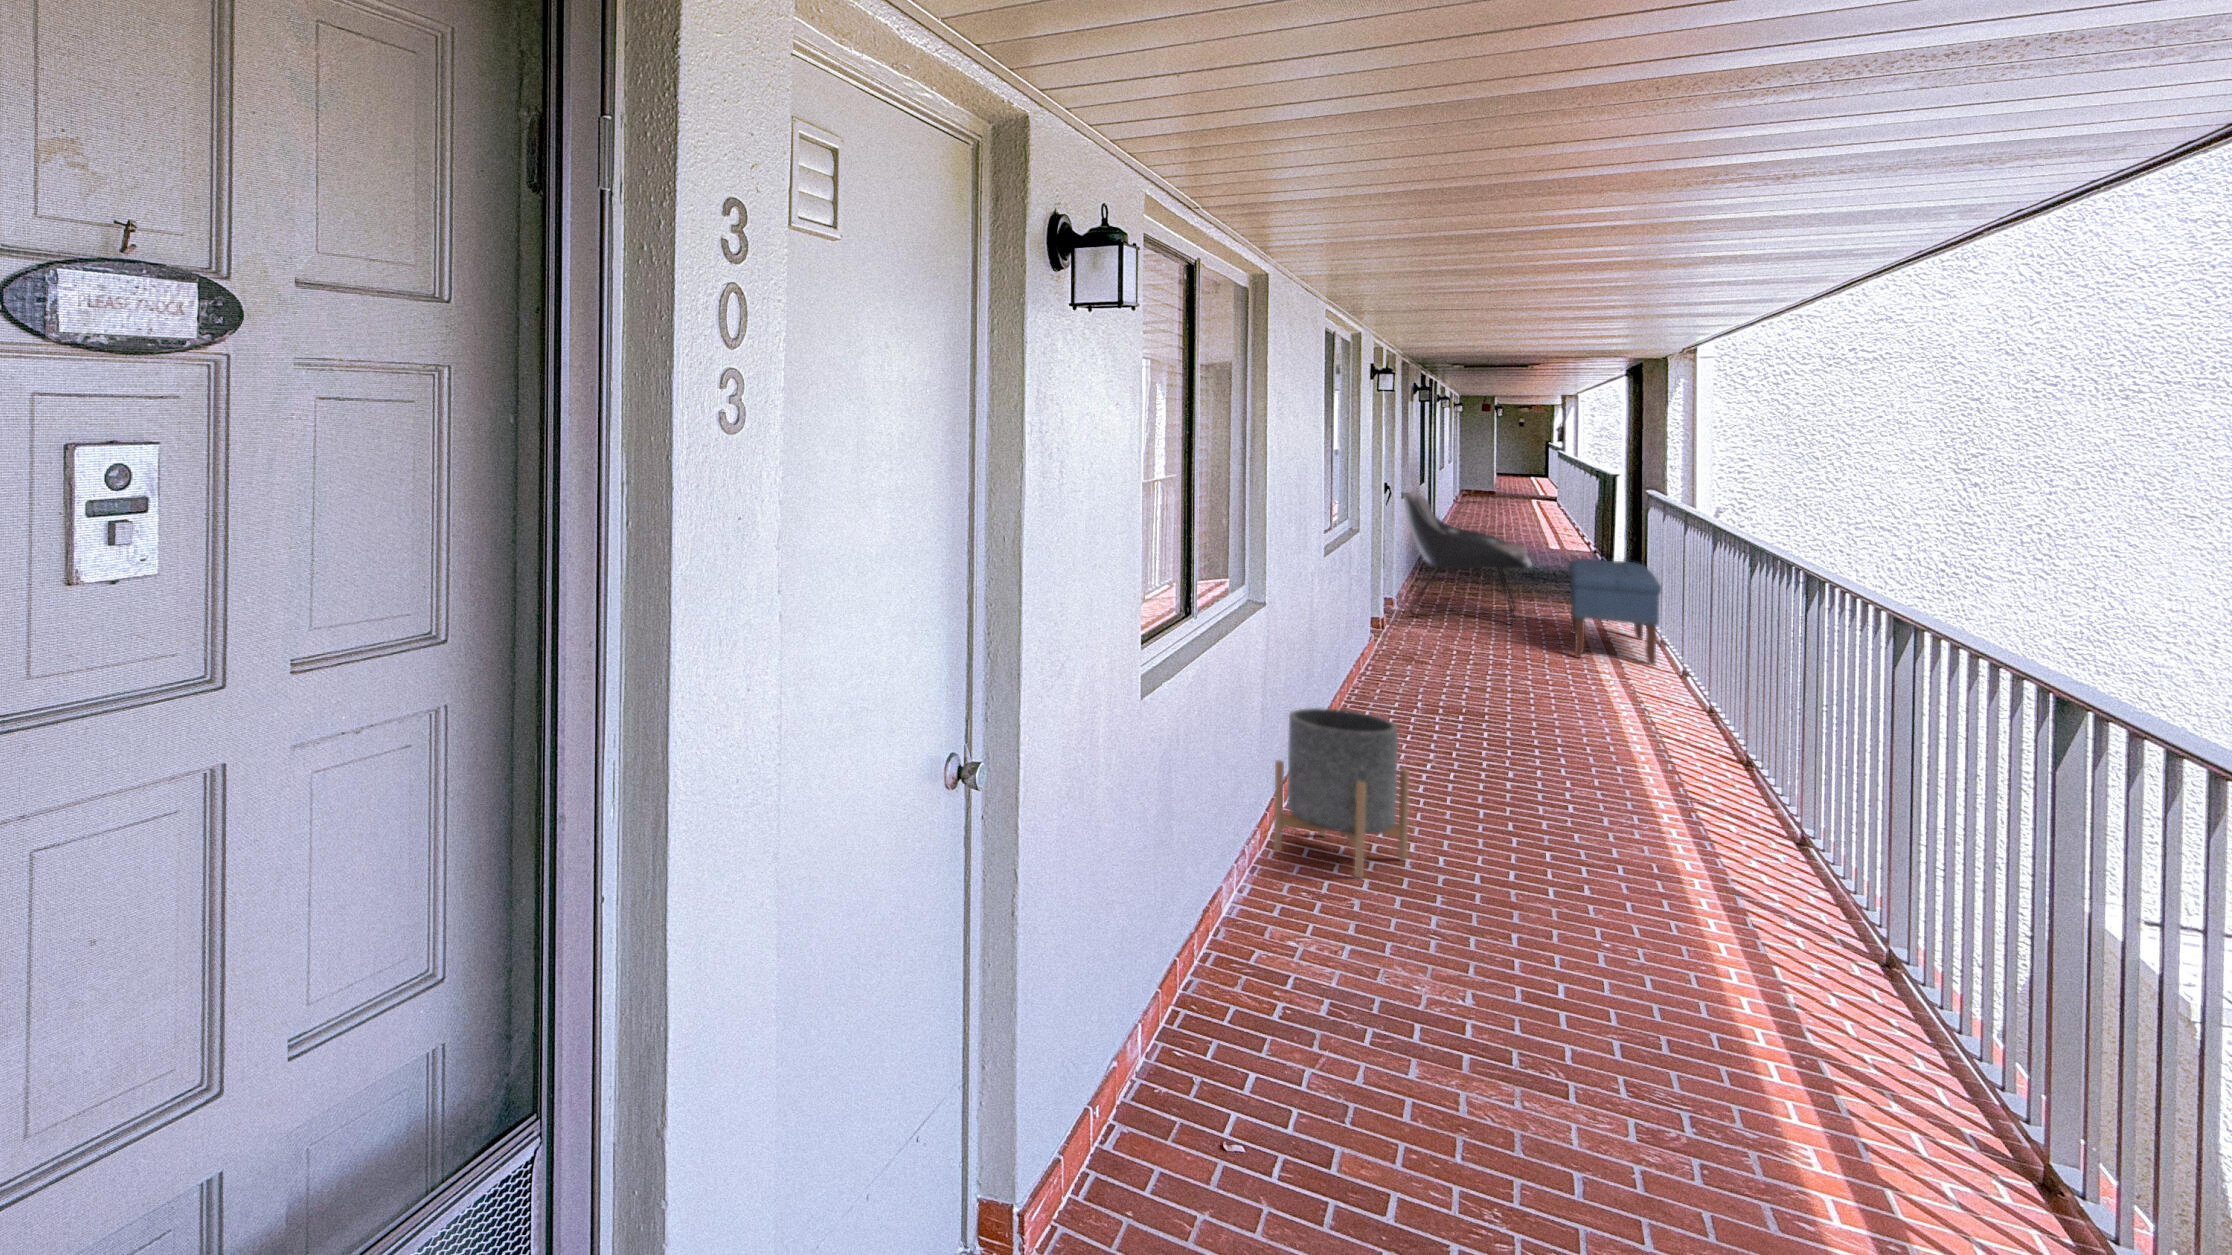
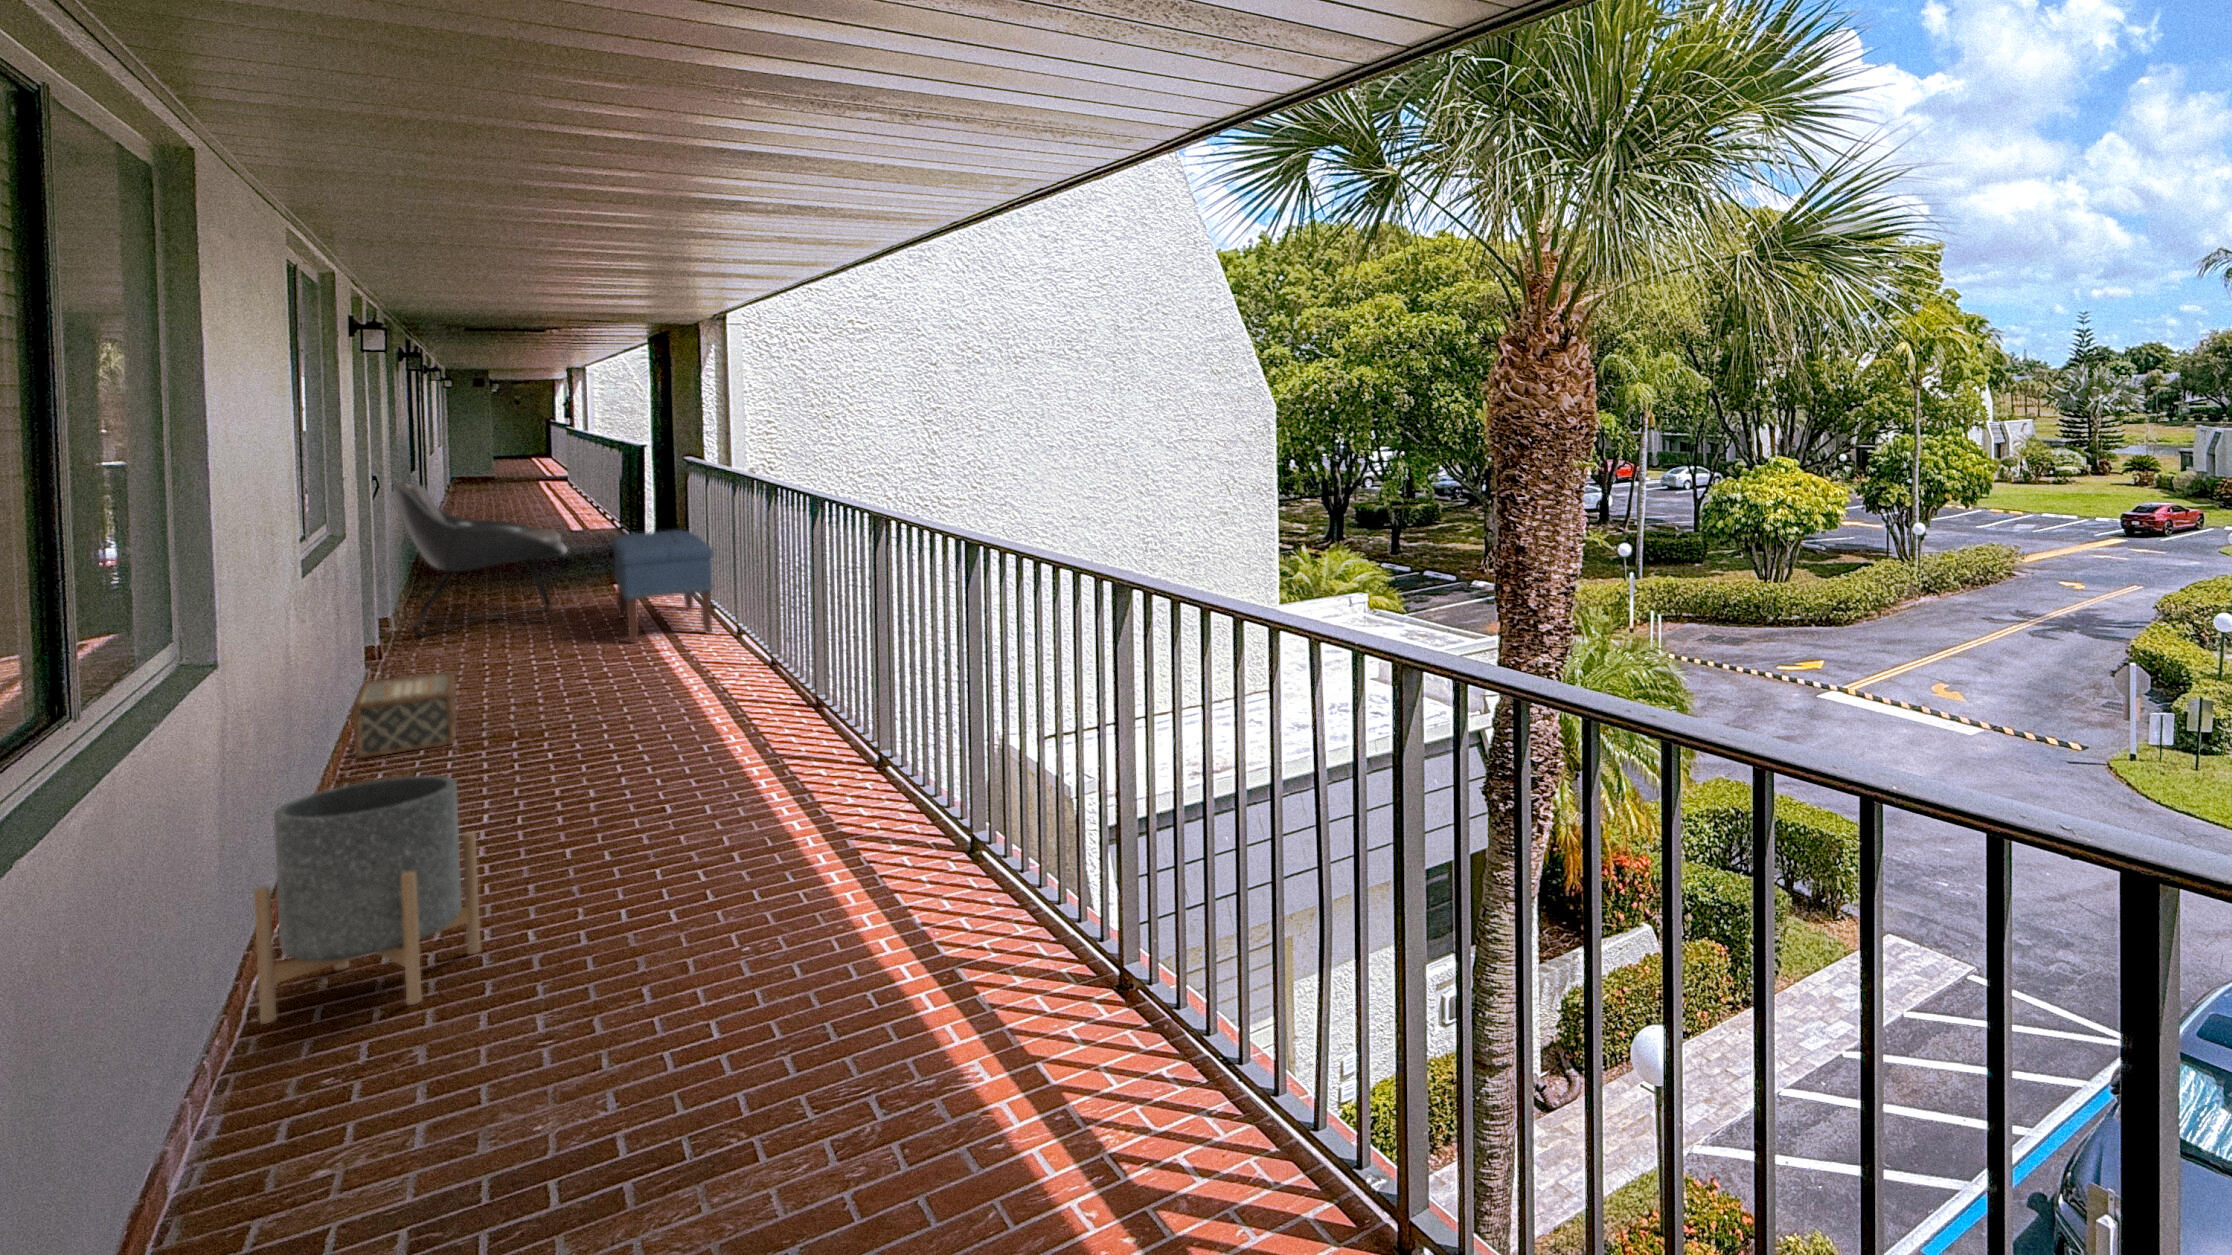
woven basket: none [1355,641,1427,704] -> present [353,672,457,758]

